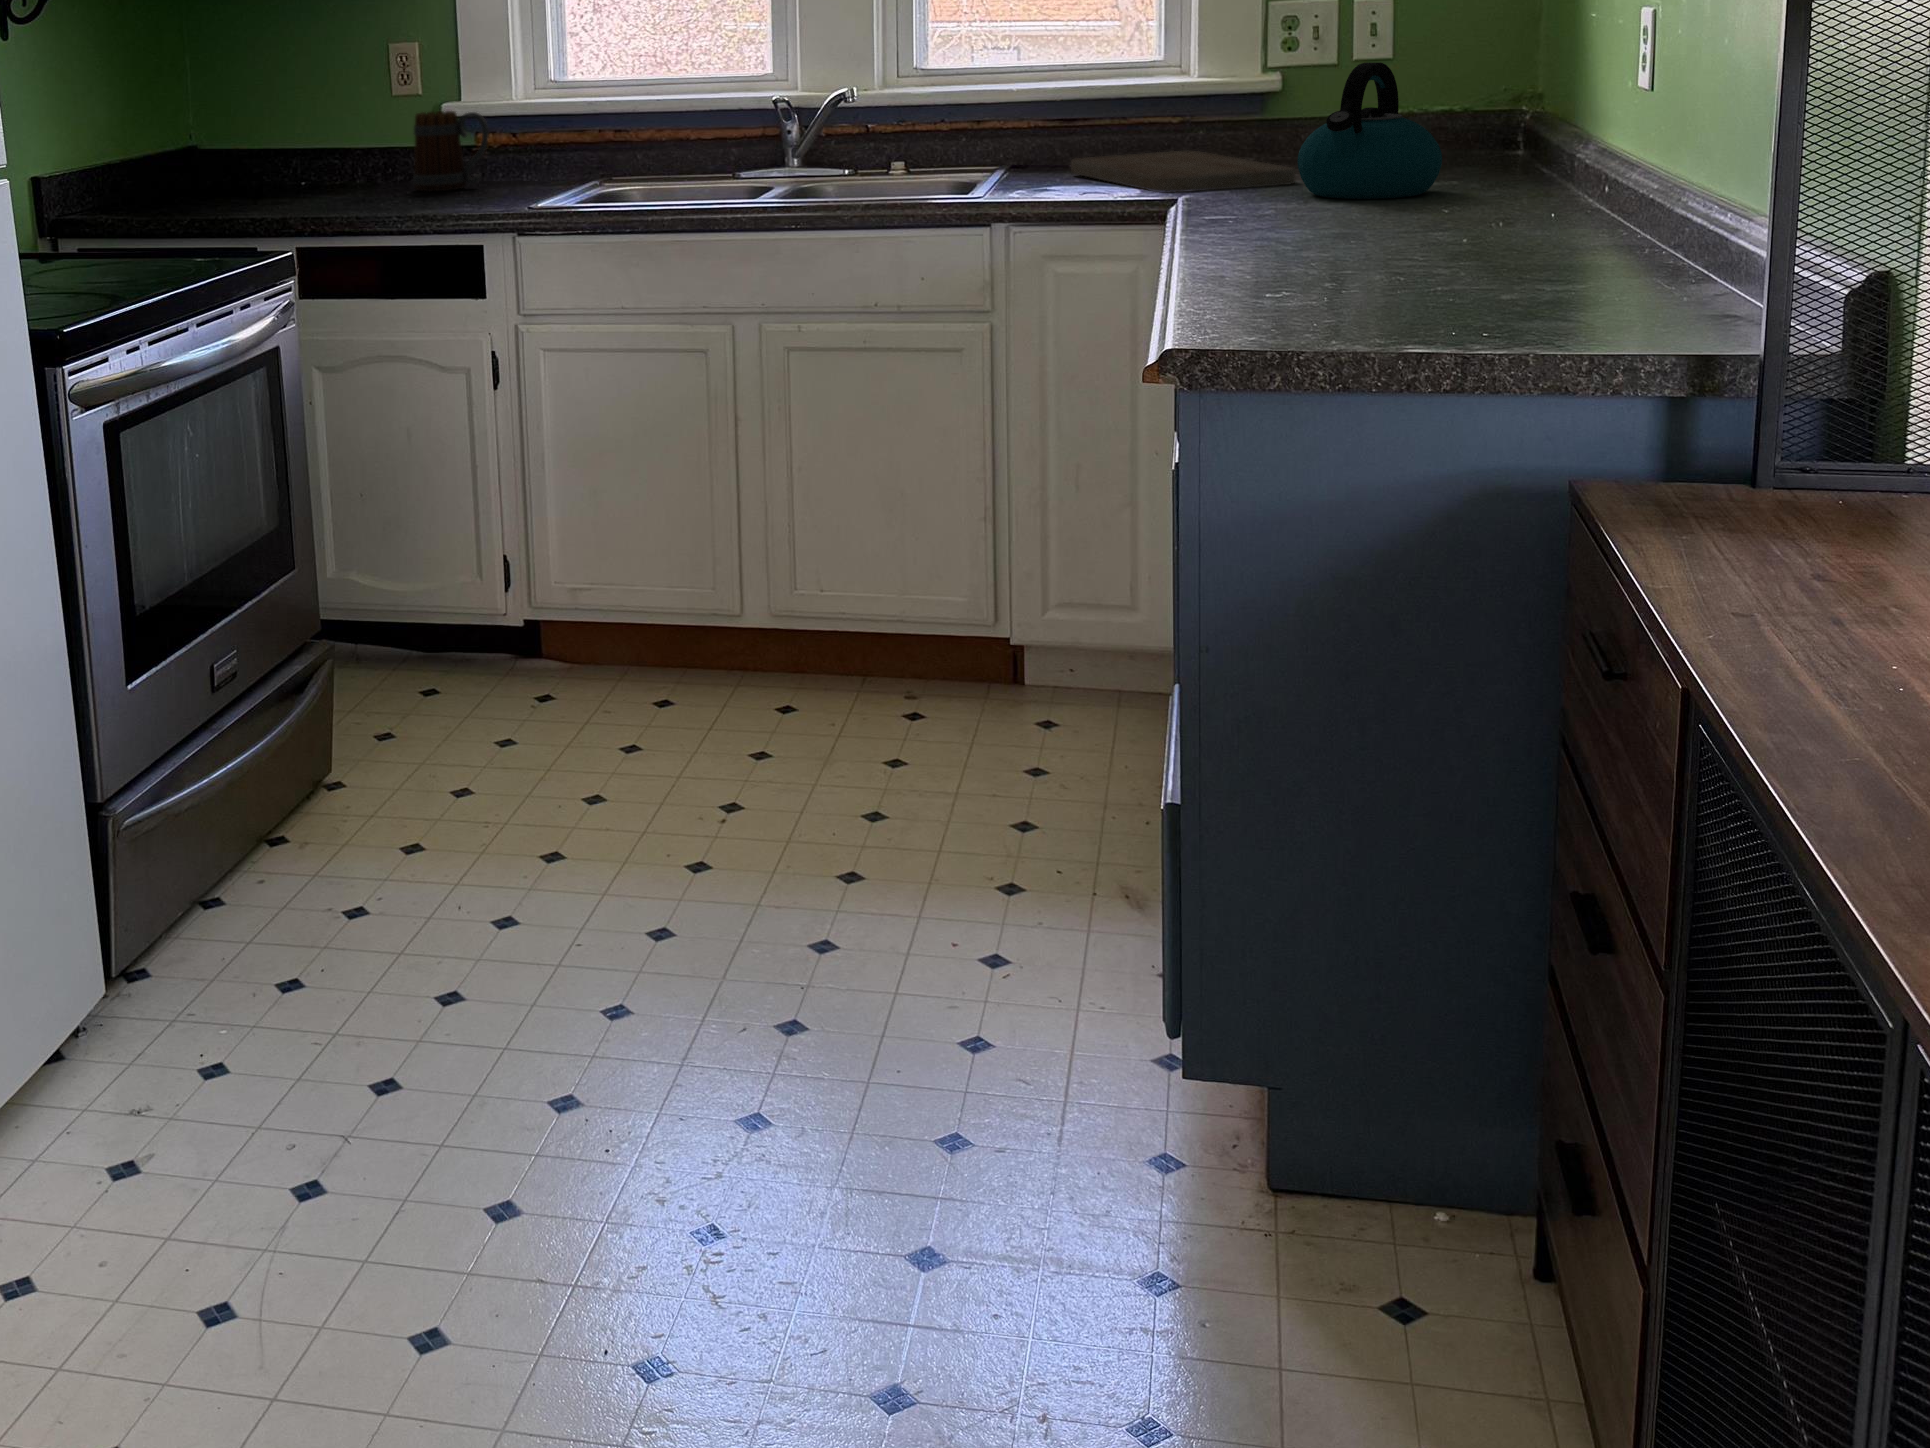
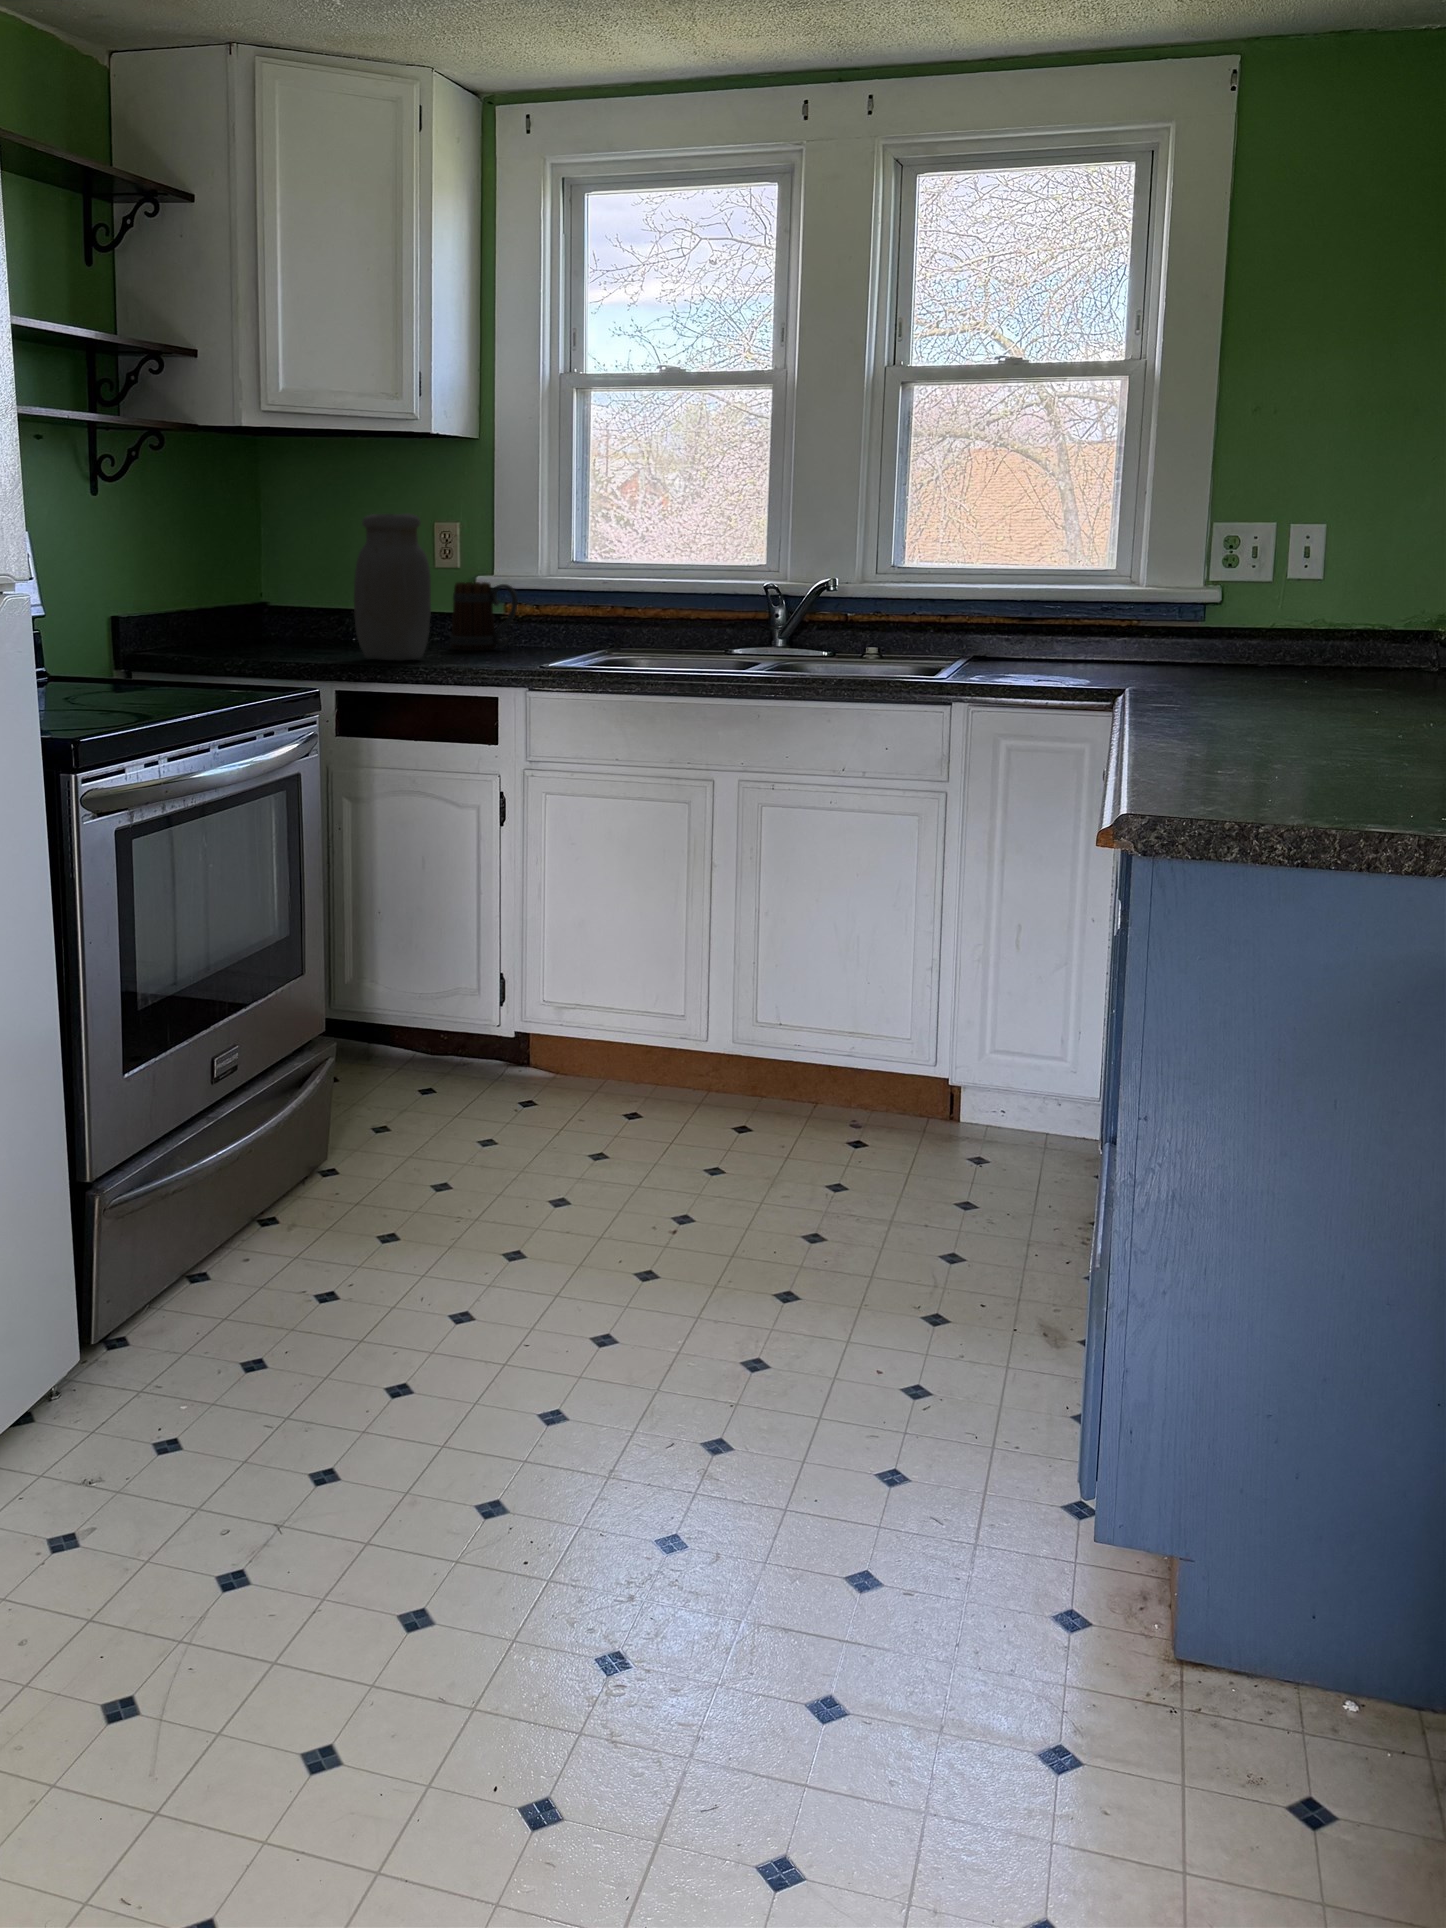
jar: none [307,42,395,210] -> present [354,513,431,661]
kettle: present [1298,63,1442,199] -> none [1235,572,1370,696]
cutting board: present [1071,151,1296,193] -> none [1026,650,1230,683]

